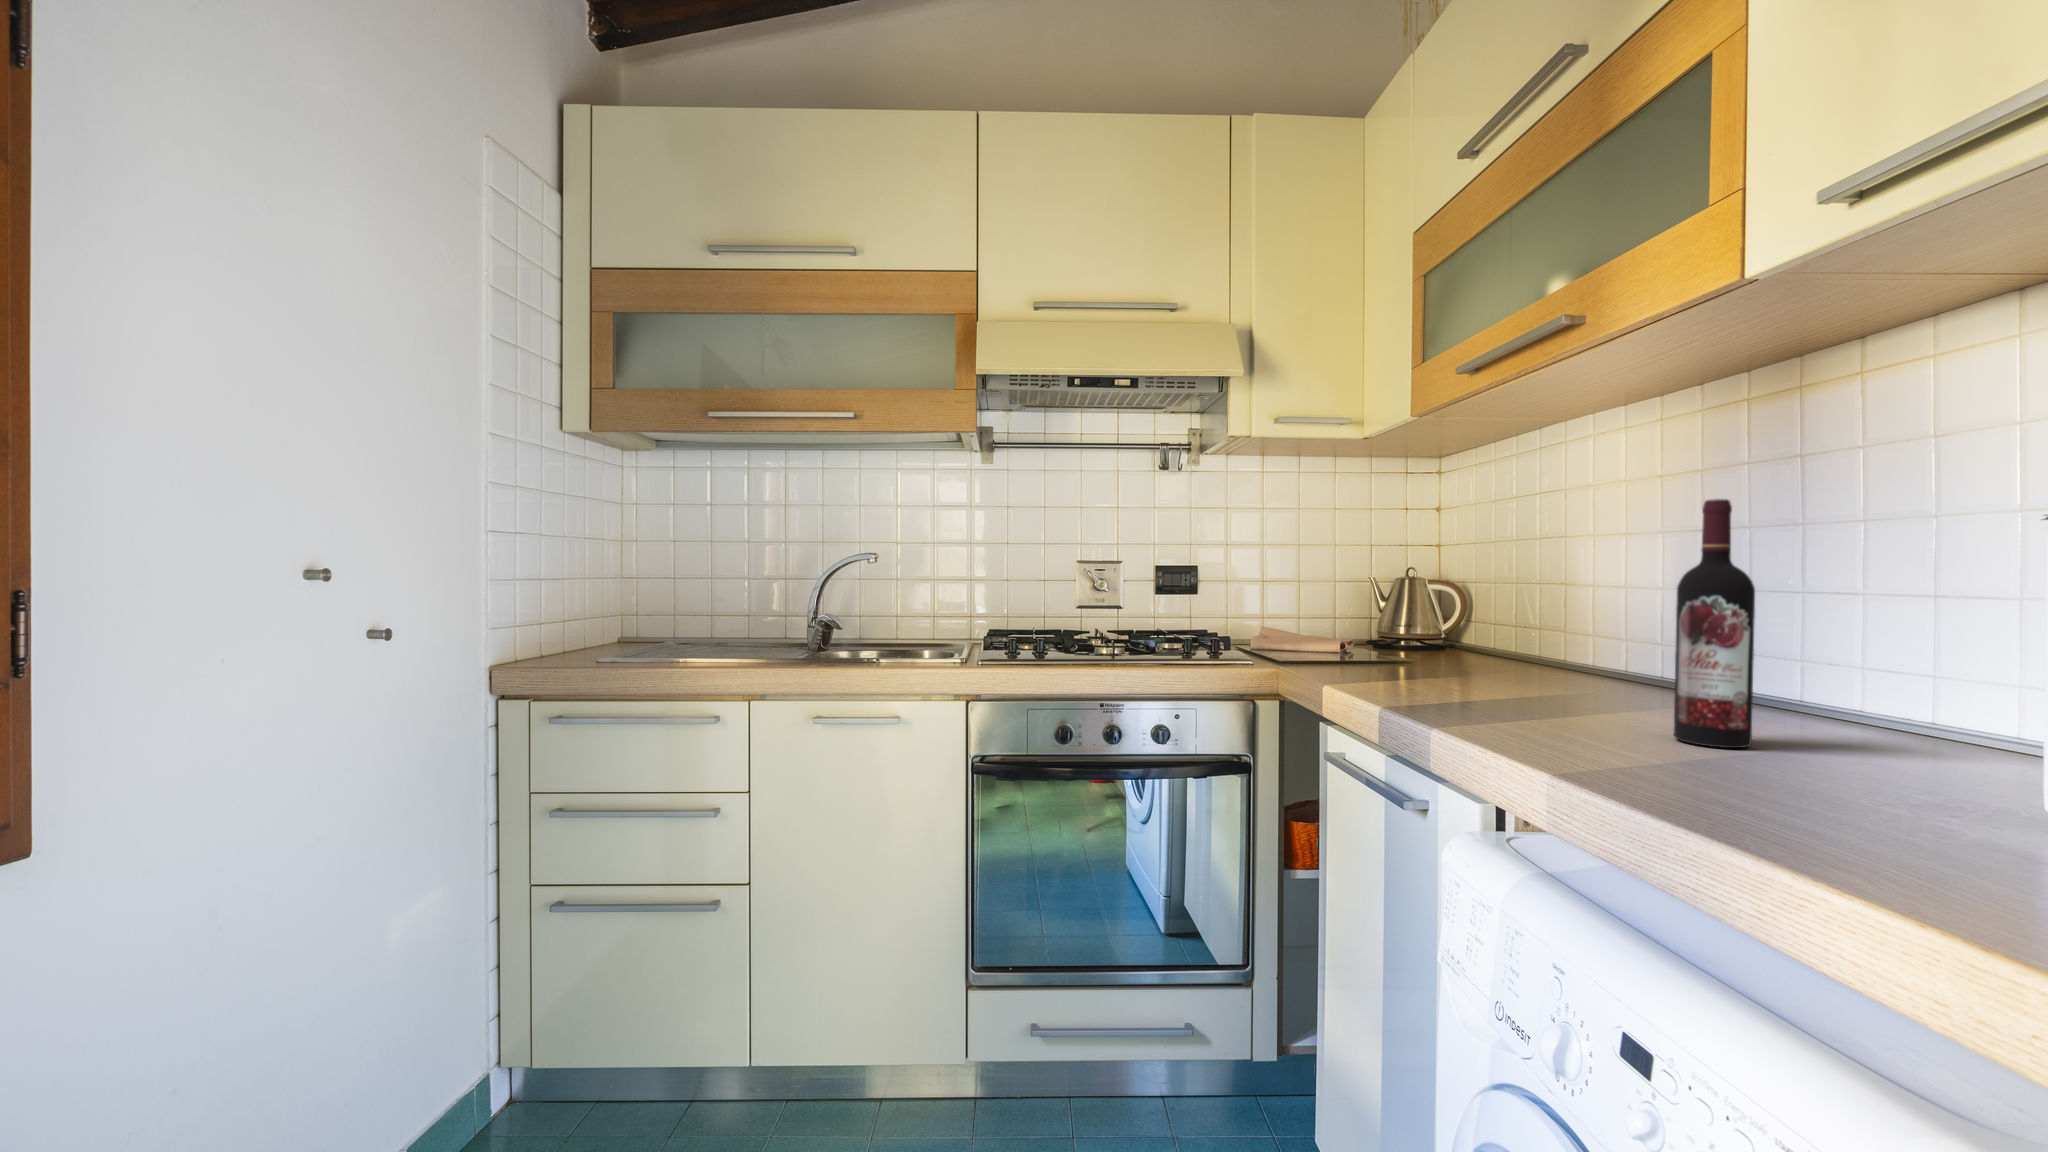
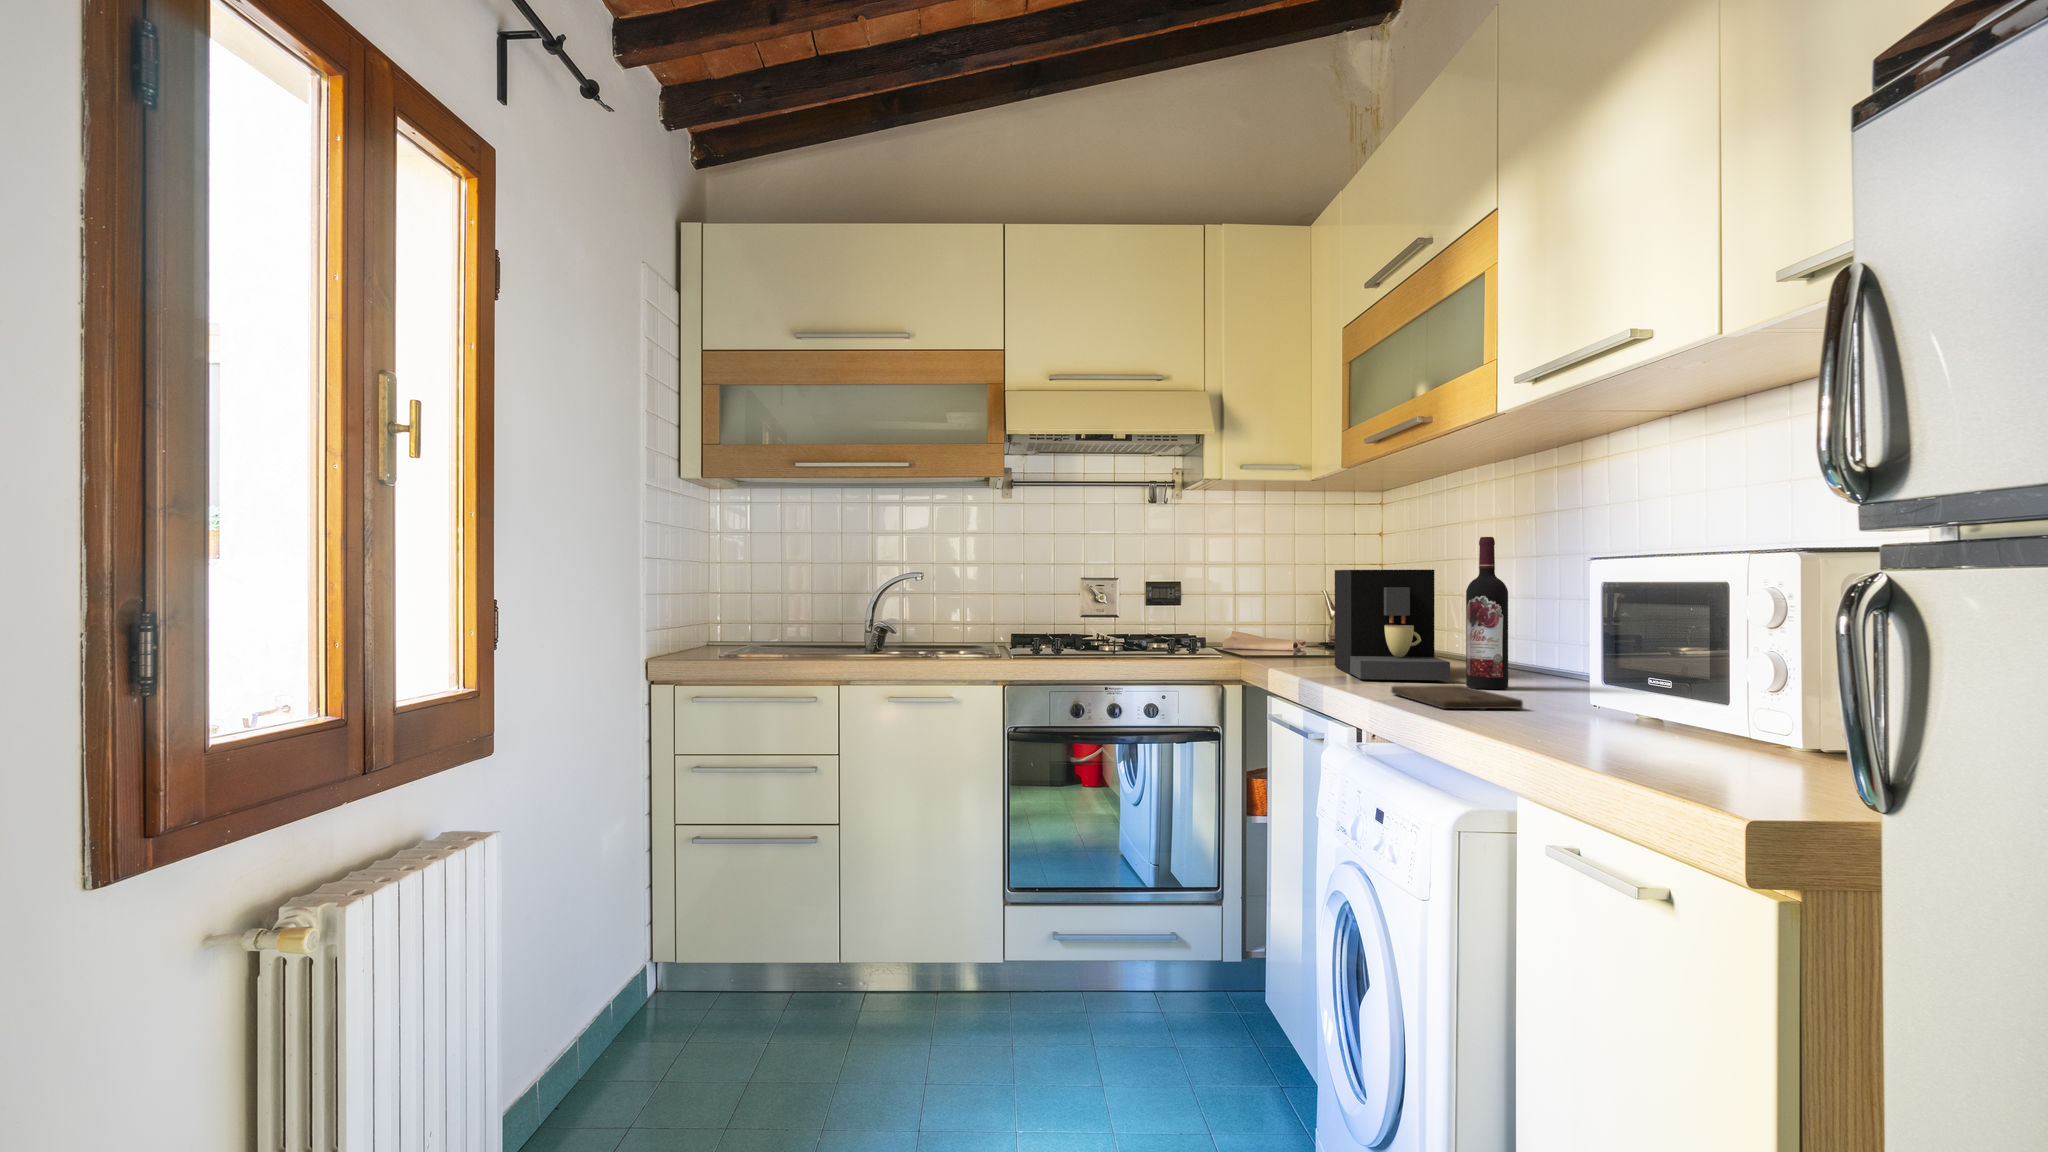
coffee maker: none [1421,552,1636,725] -> present [1335,570,1450,680]
cutting board: none [1585,751,1902,823] -> present [1391,685,1523,709]

